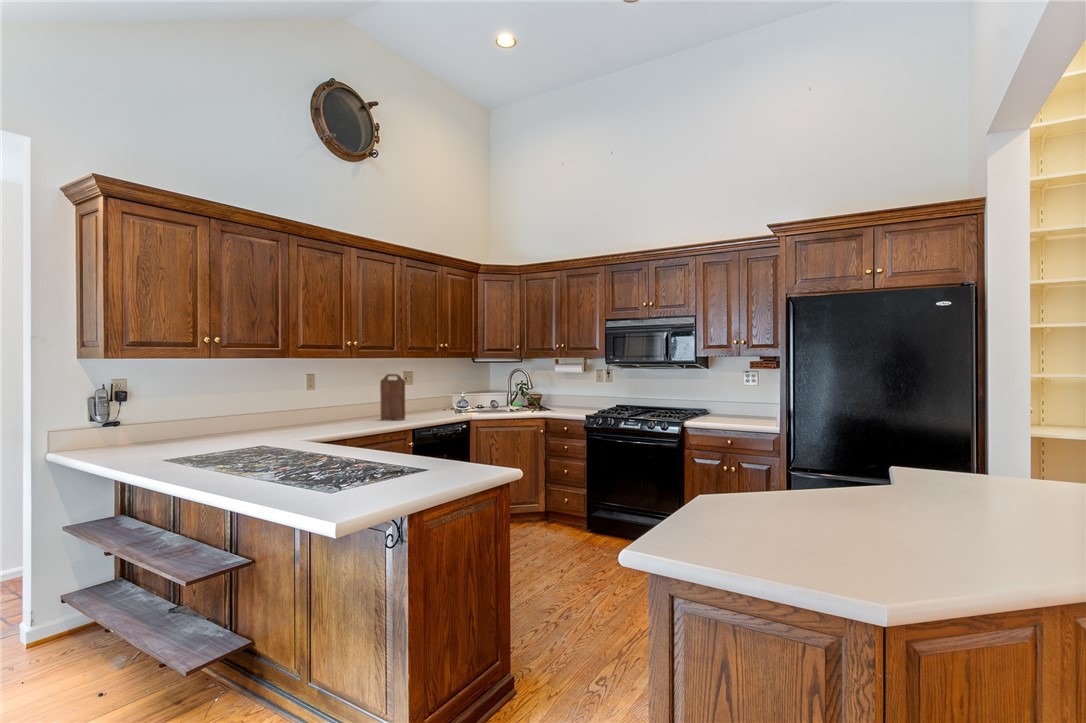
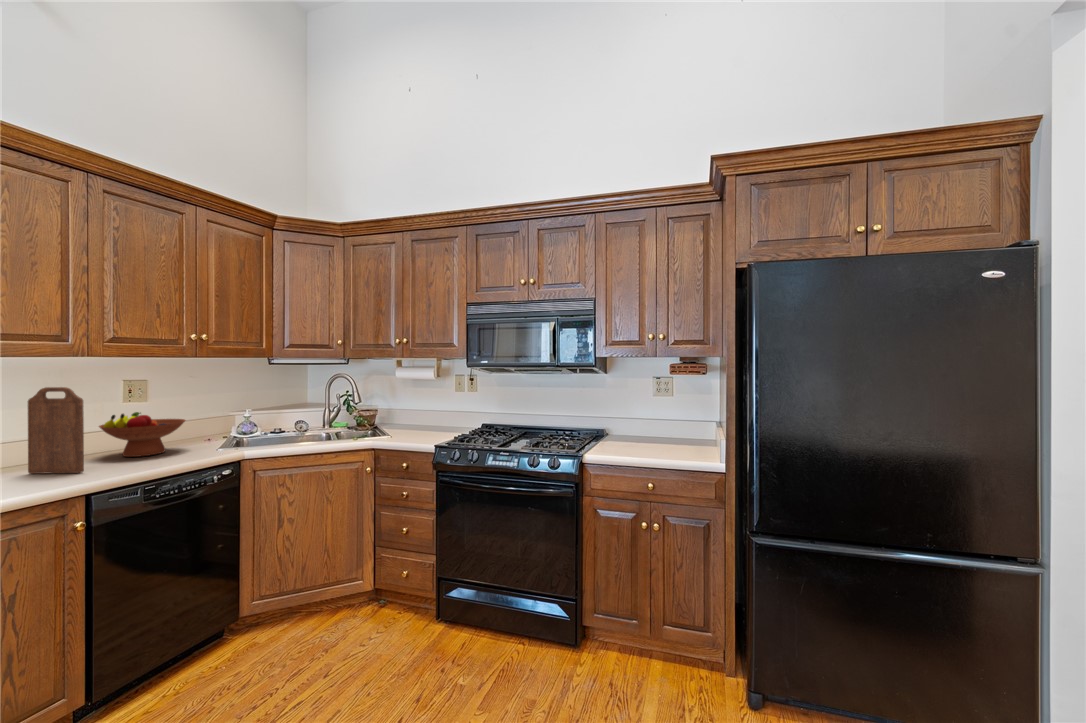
fruit bowl: none [401,390,440,415] -> present [99,412,185,457]

